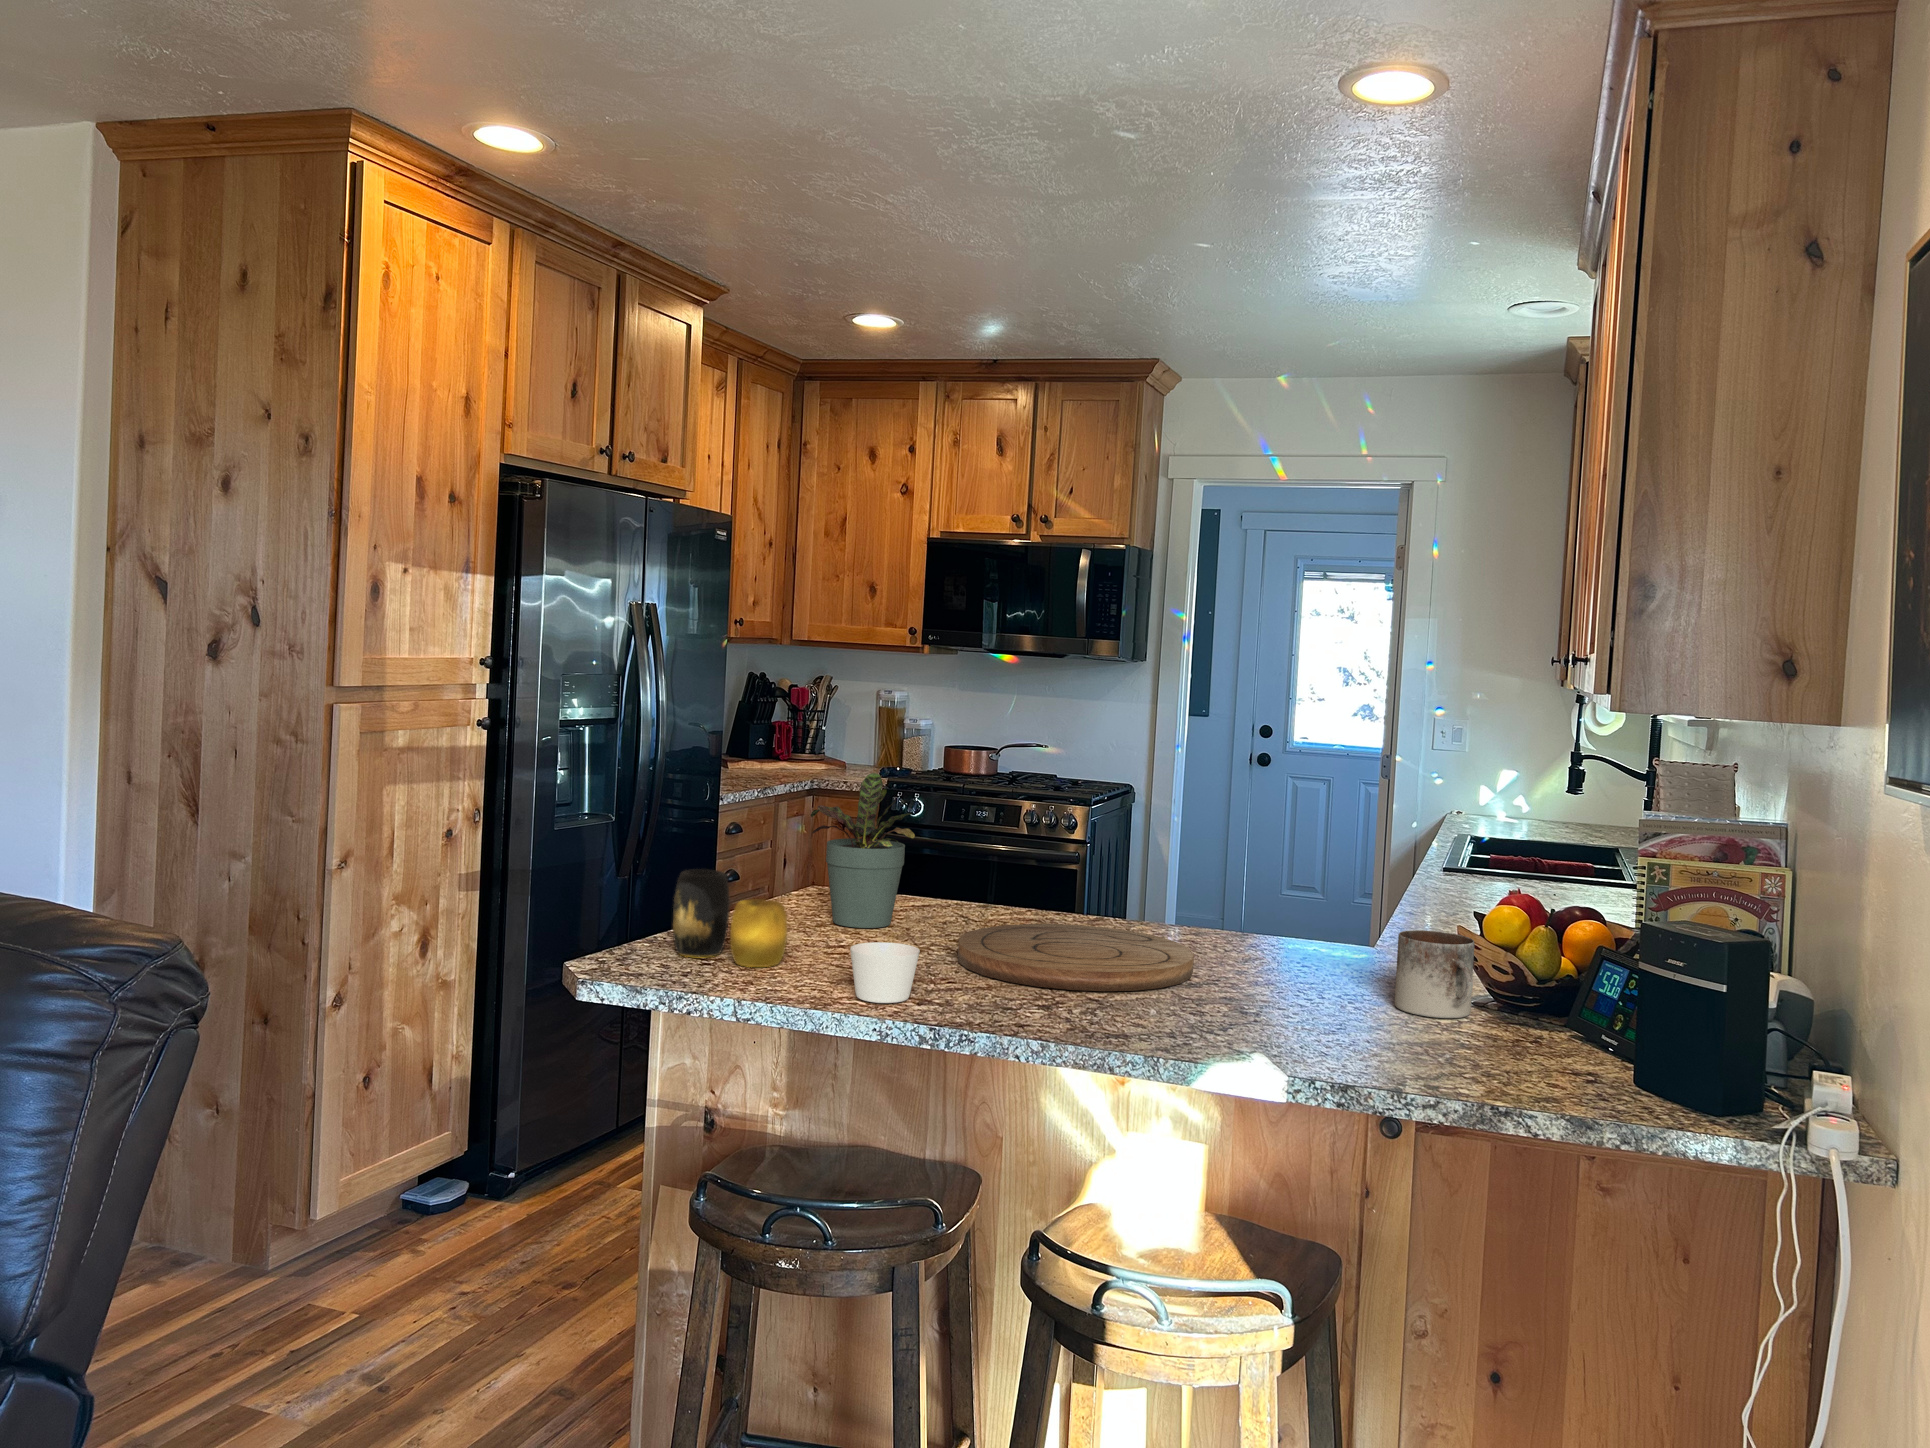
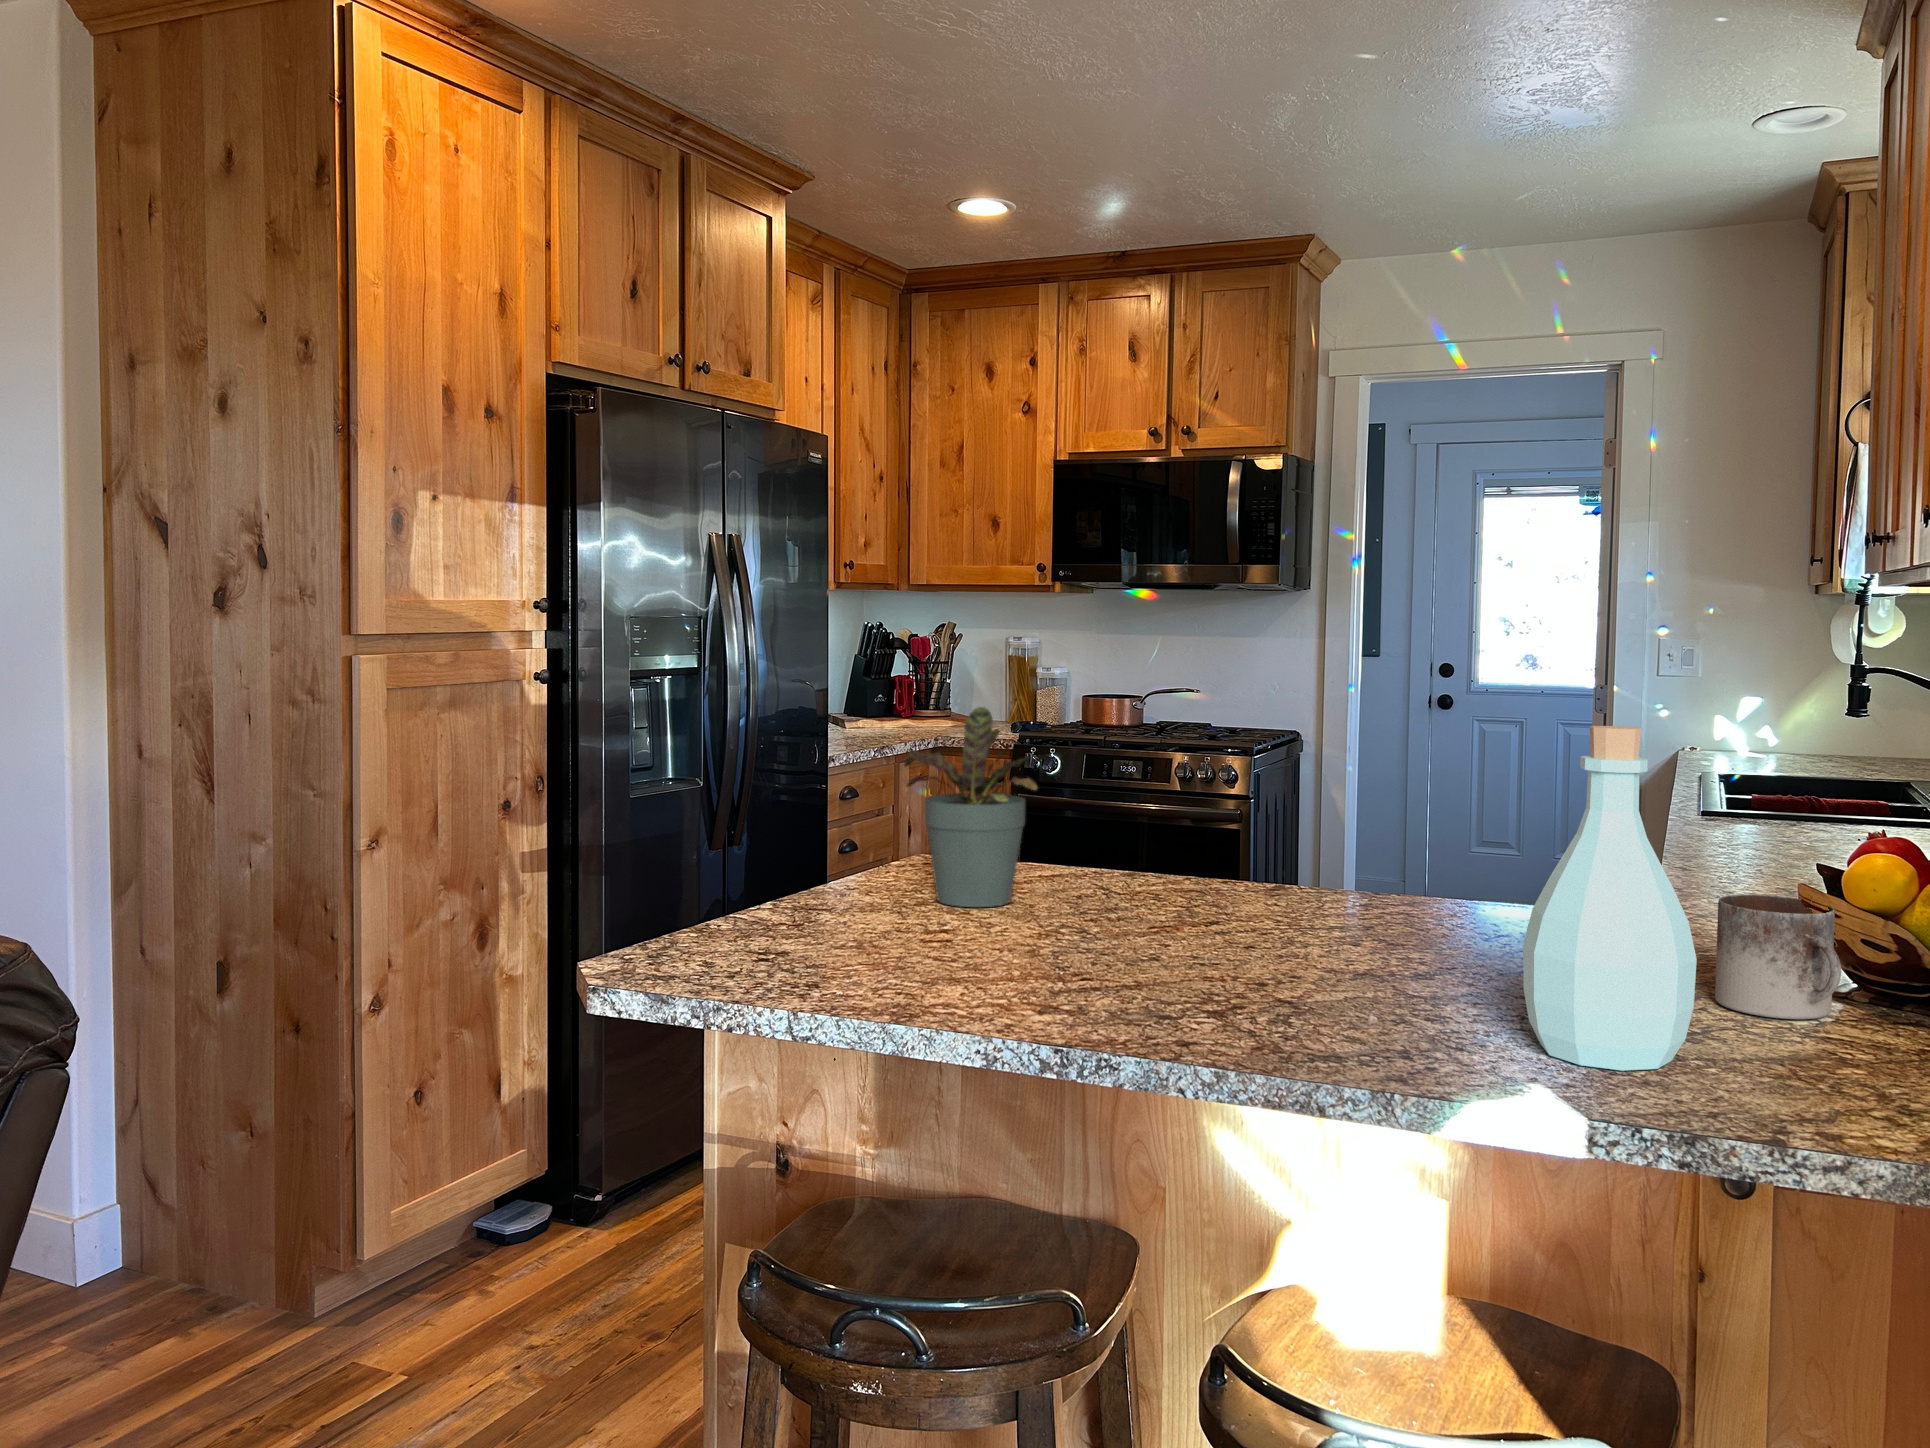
bottle: none [1255,811,1368,1048] -> present [1523,726,1697,1071]
vase: present [673,869,787,967] -> none [721,836,868,963]
cutting board: present [958,924,1194,991] -> none [1097,897,1418,988]
candle: present [850,942,920,1003] -> none [946,927,1042,1011]

